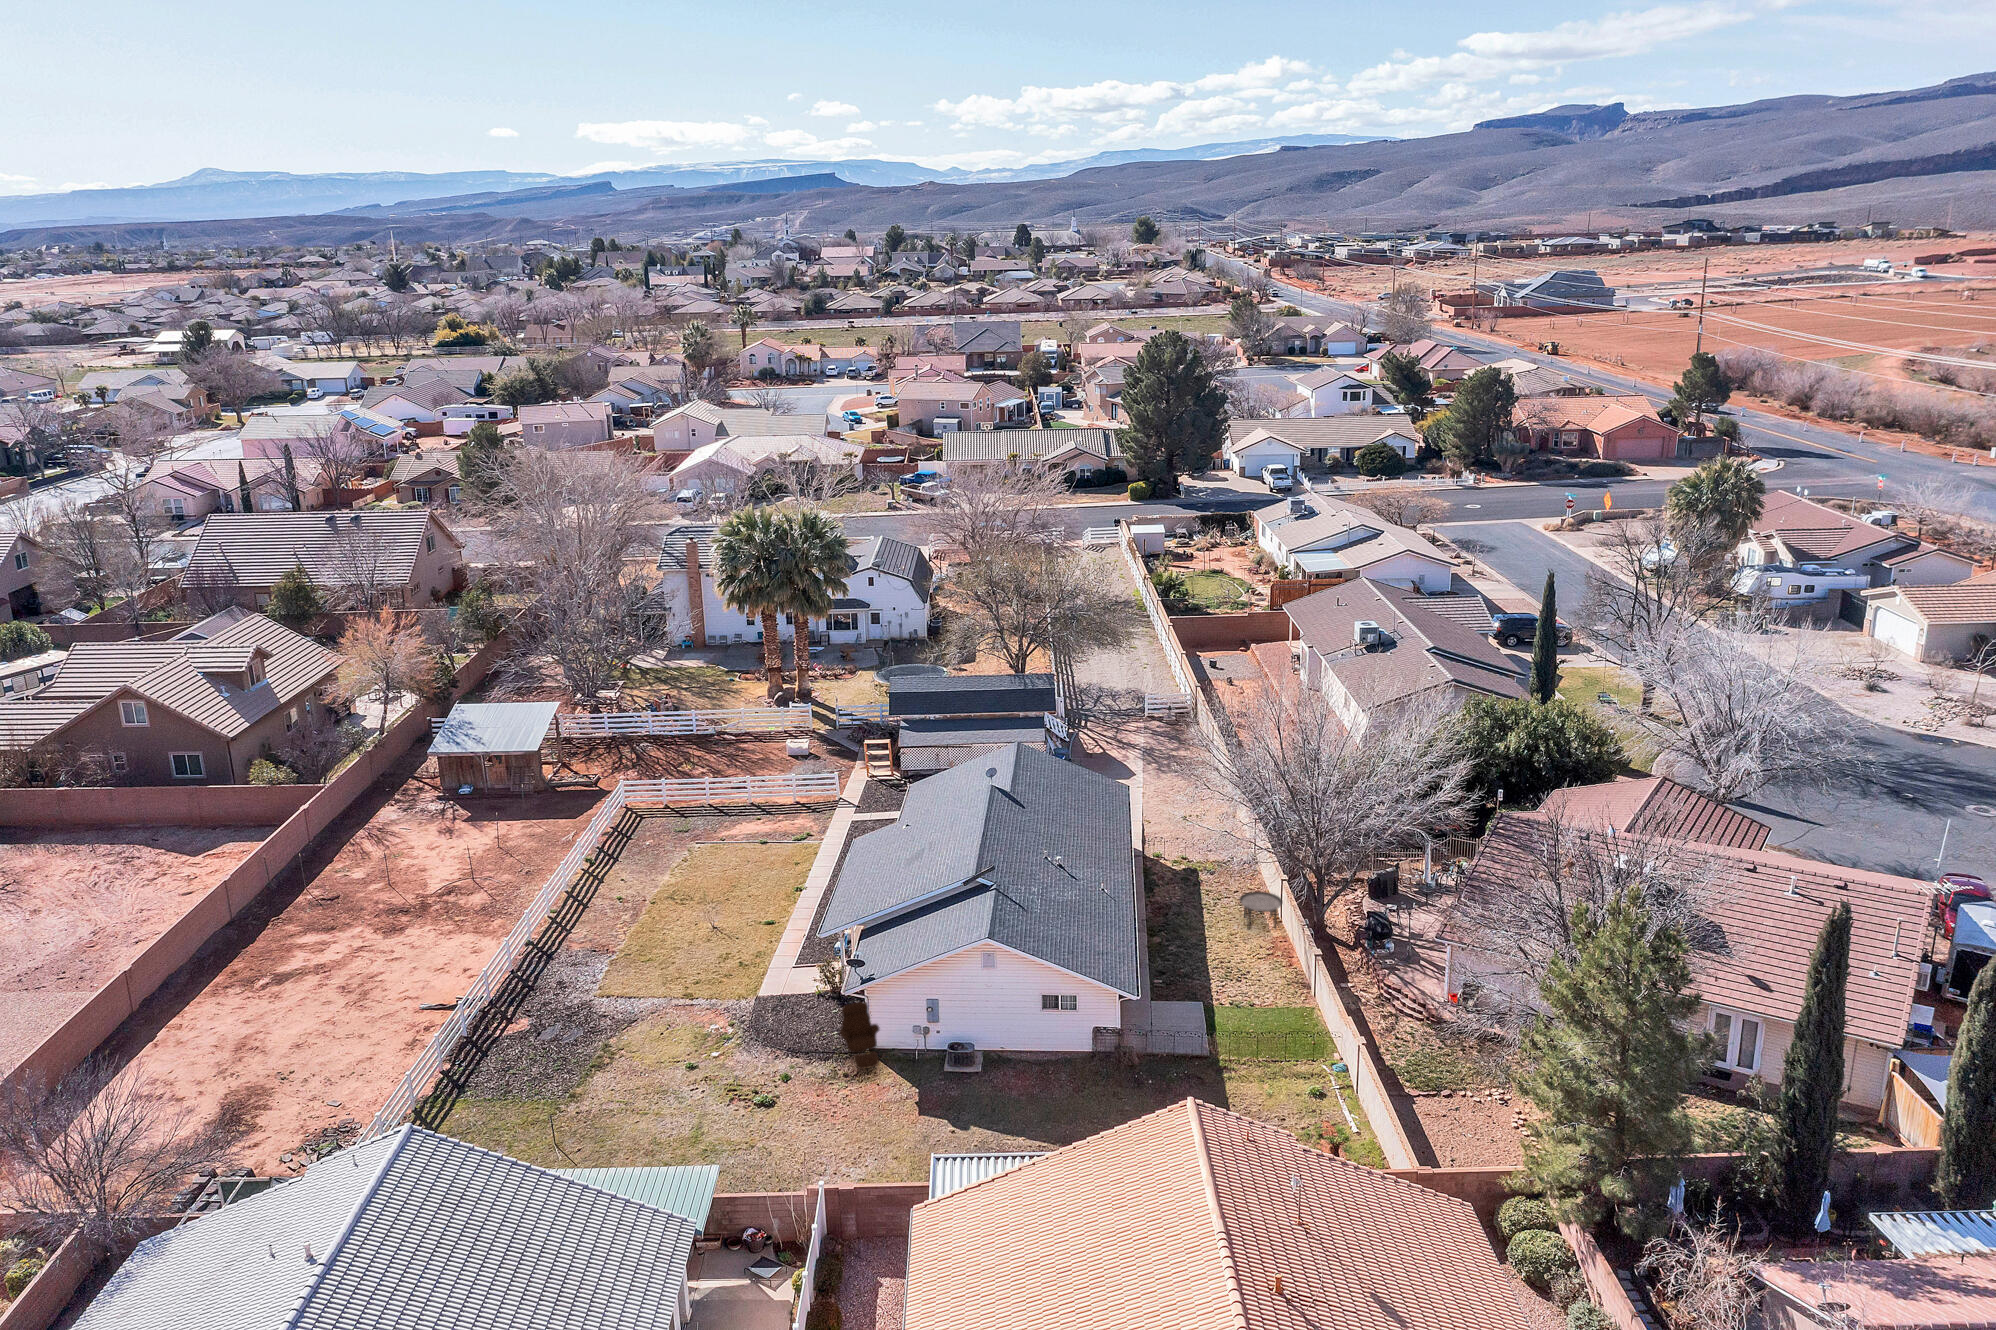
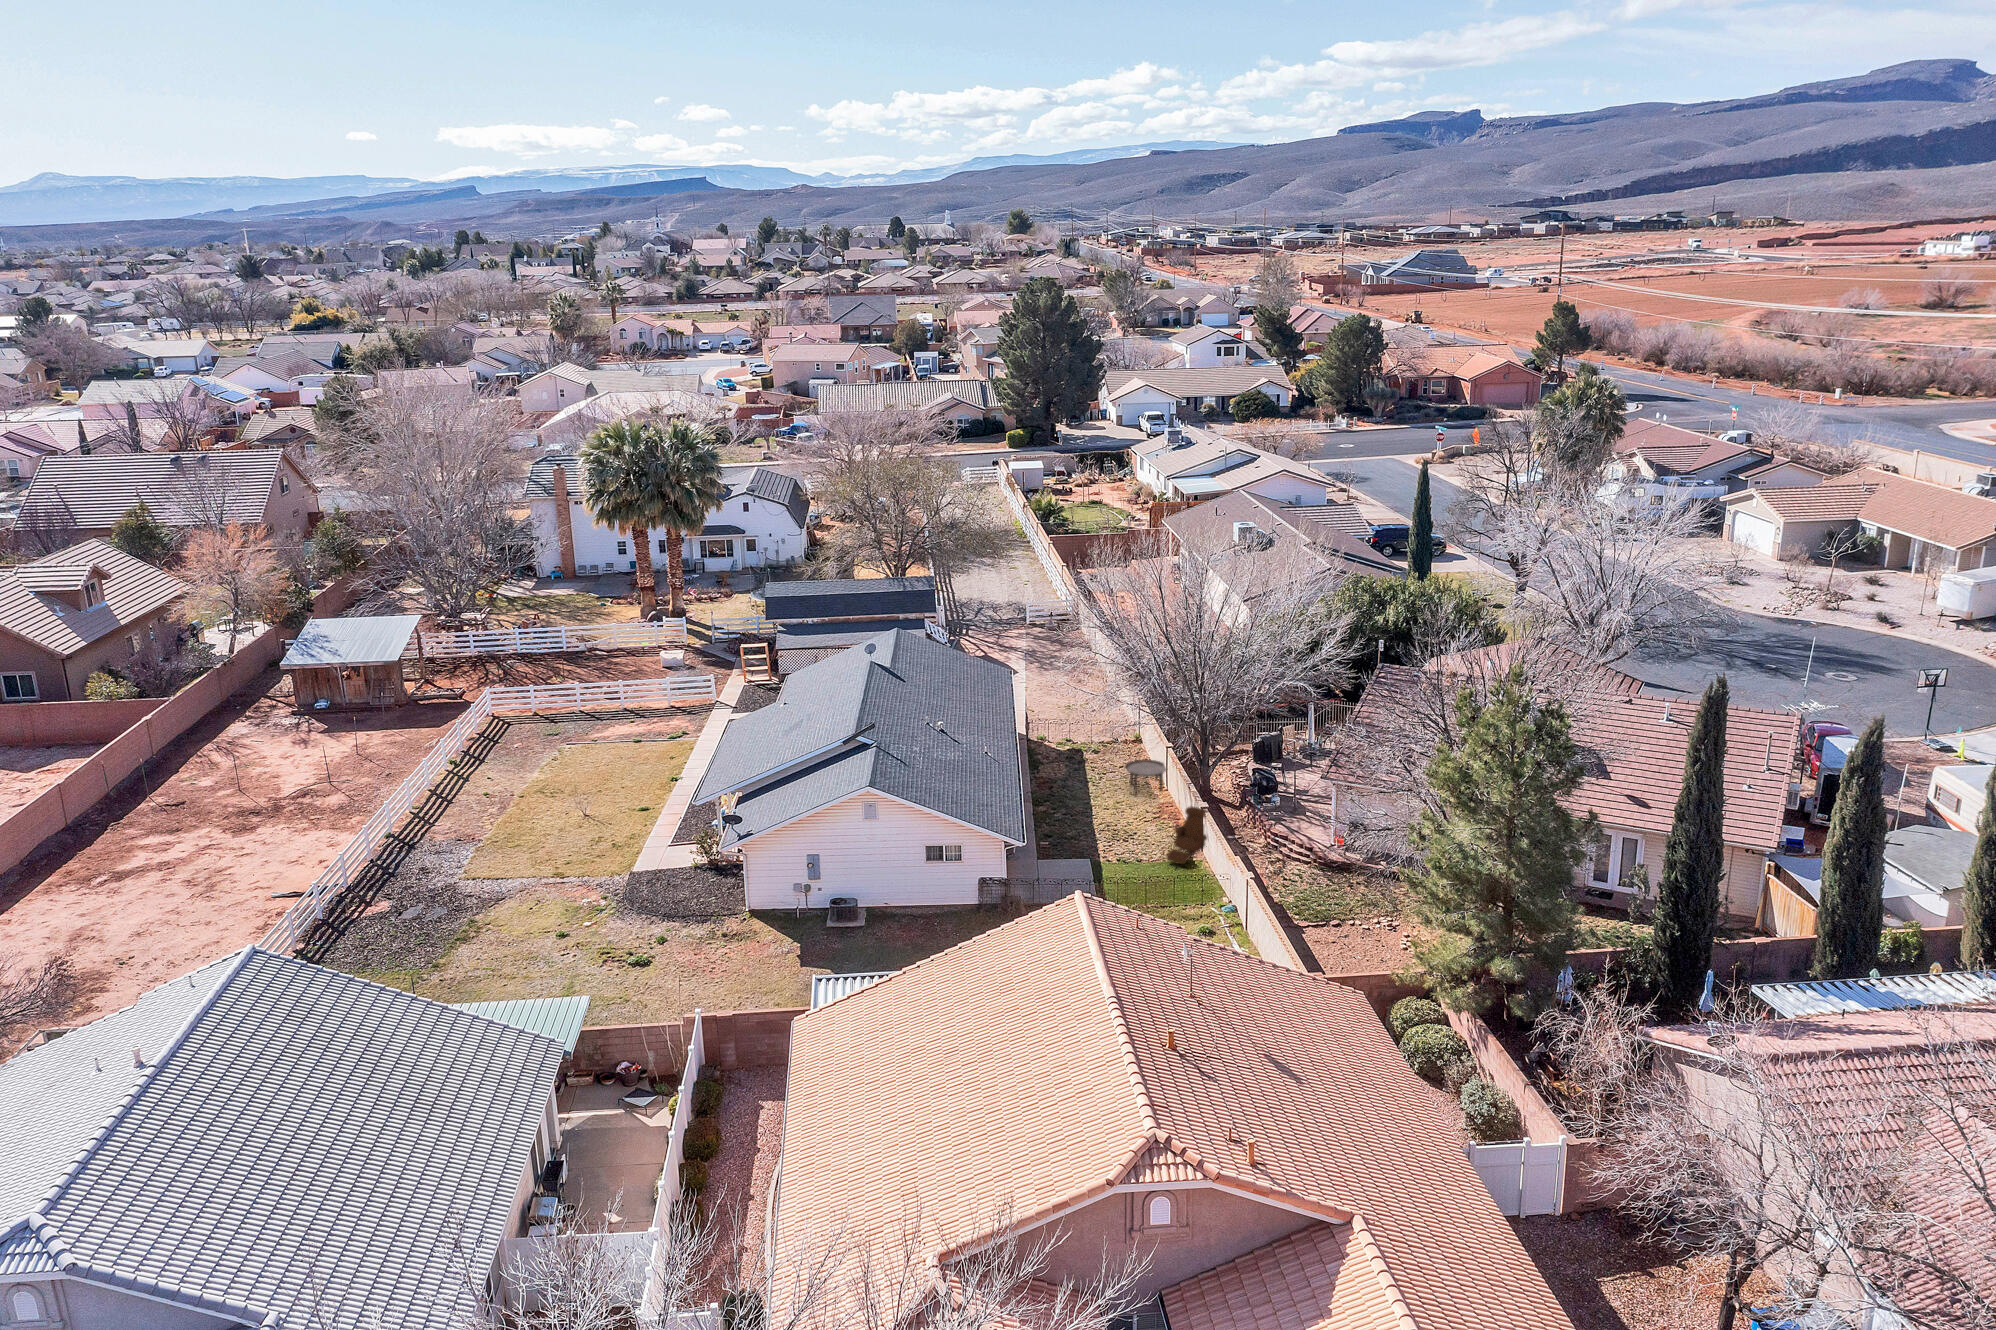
lounge chair: present [839,1002,879,1070] -> present [1167,807,1208,865]

